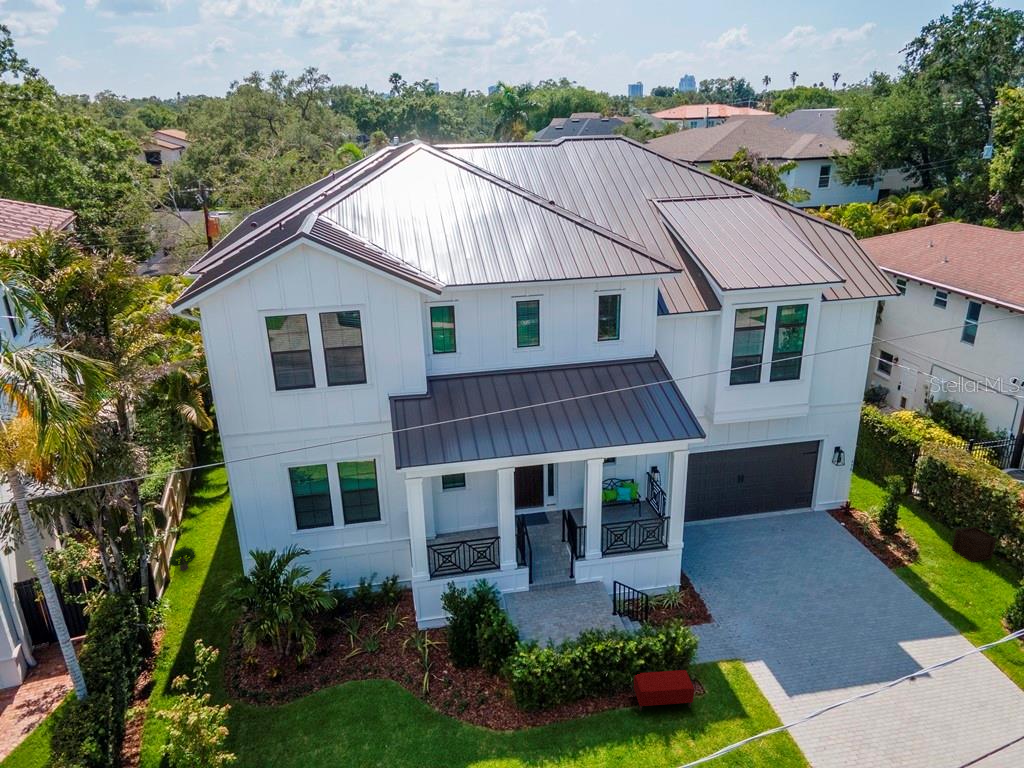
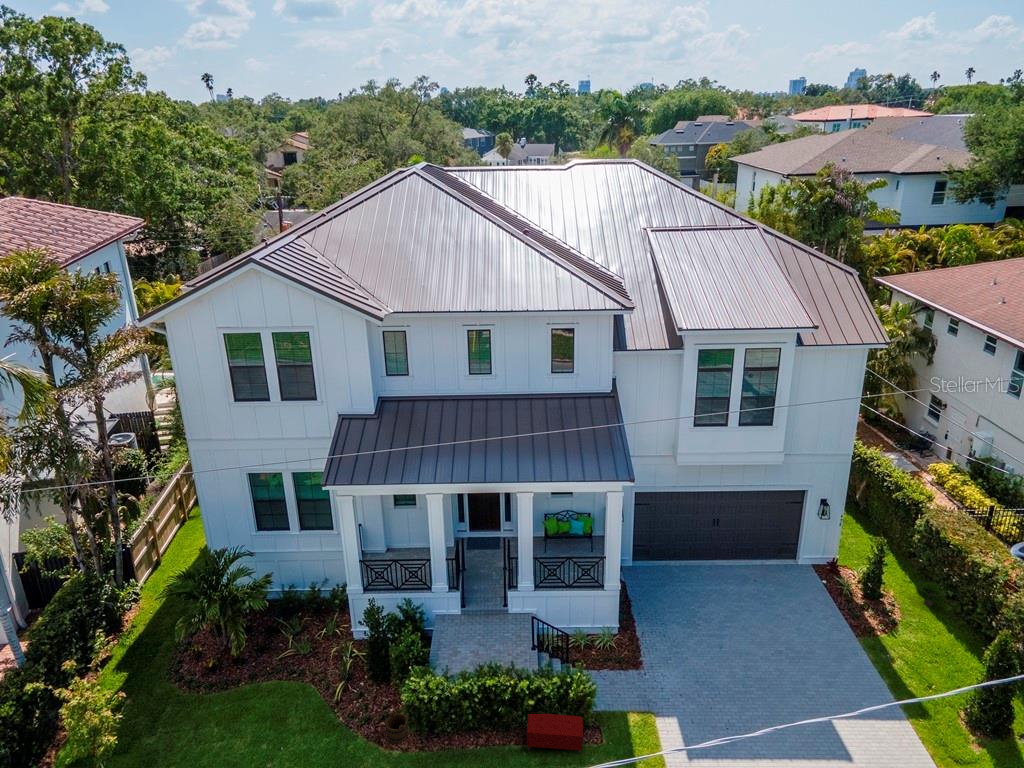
wooden crate: present [952,526,997,562] -> none [938,602,987,641]
potted plant: present [169,546,196,571] -> present [916,582,946,606]
bucket: none [494,691,516,723] -> present [386,712,408,743]

